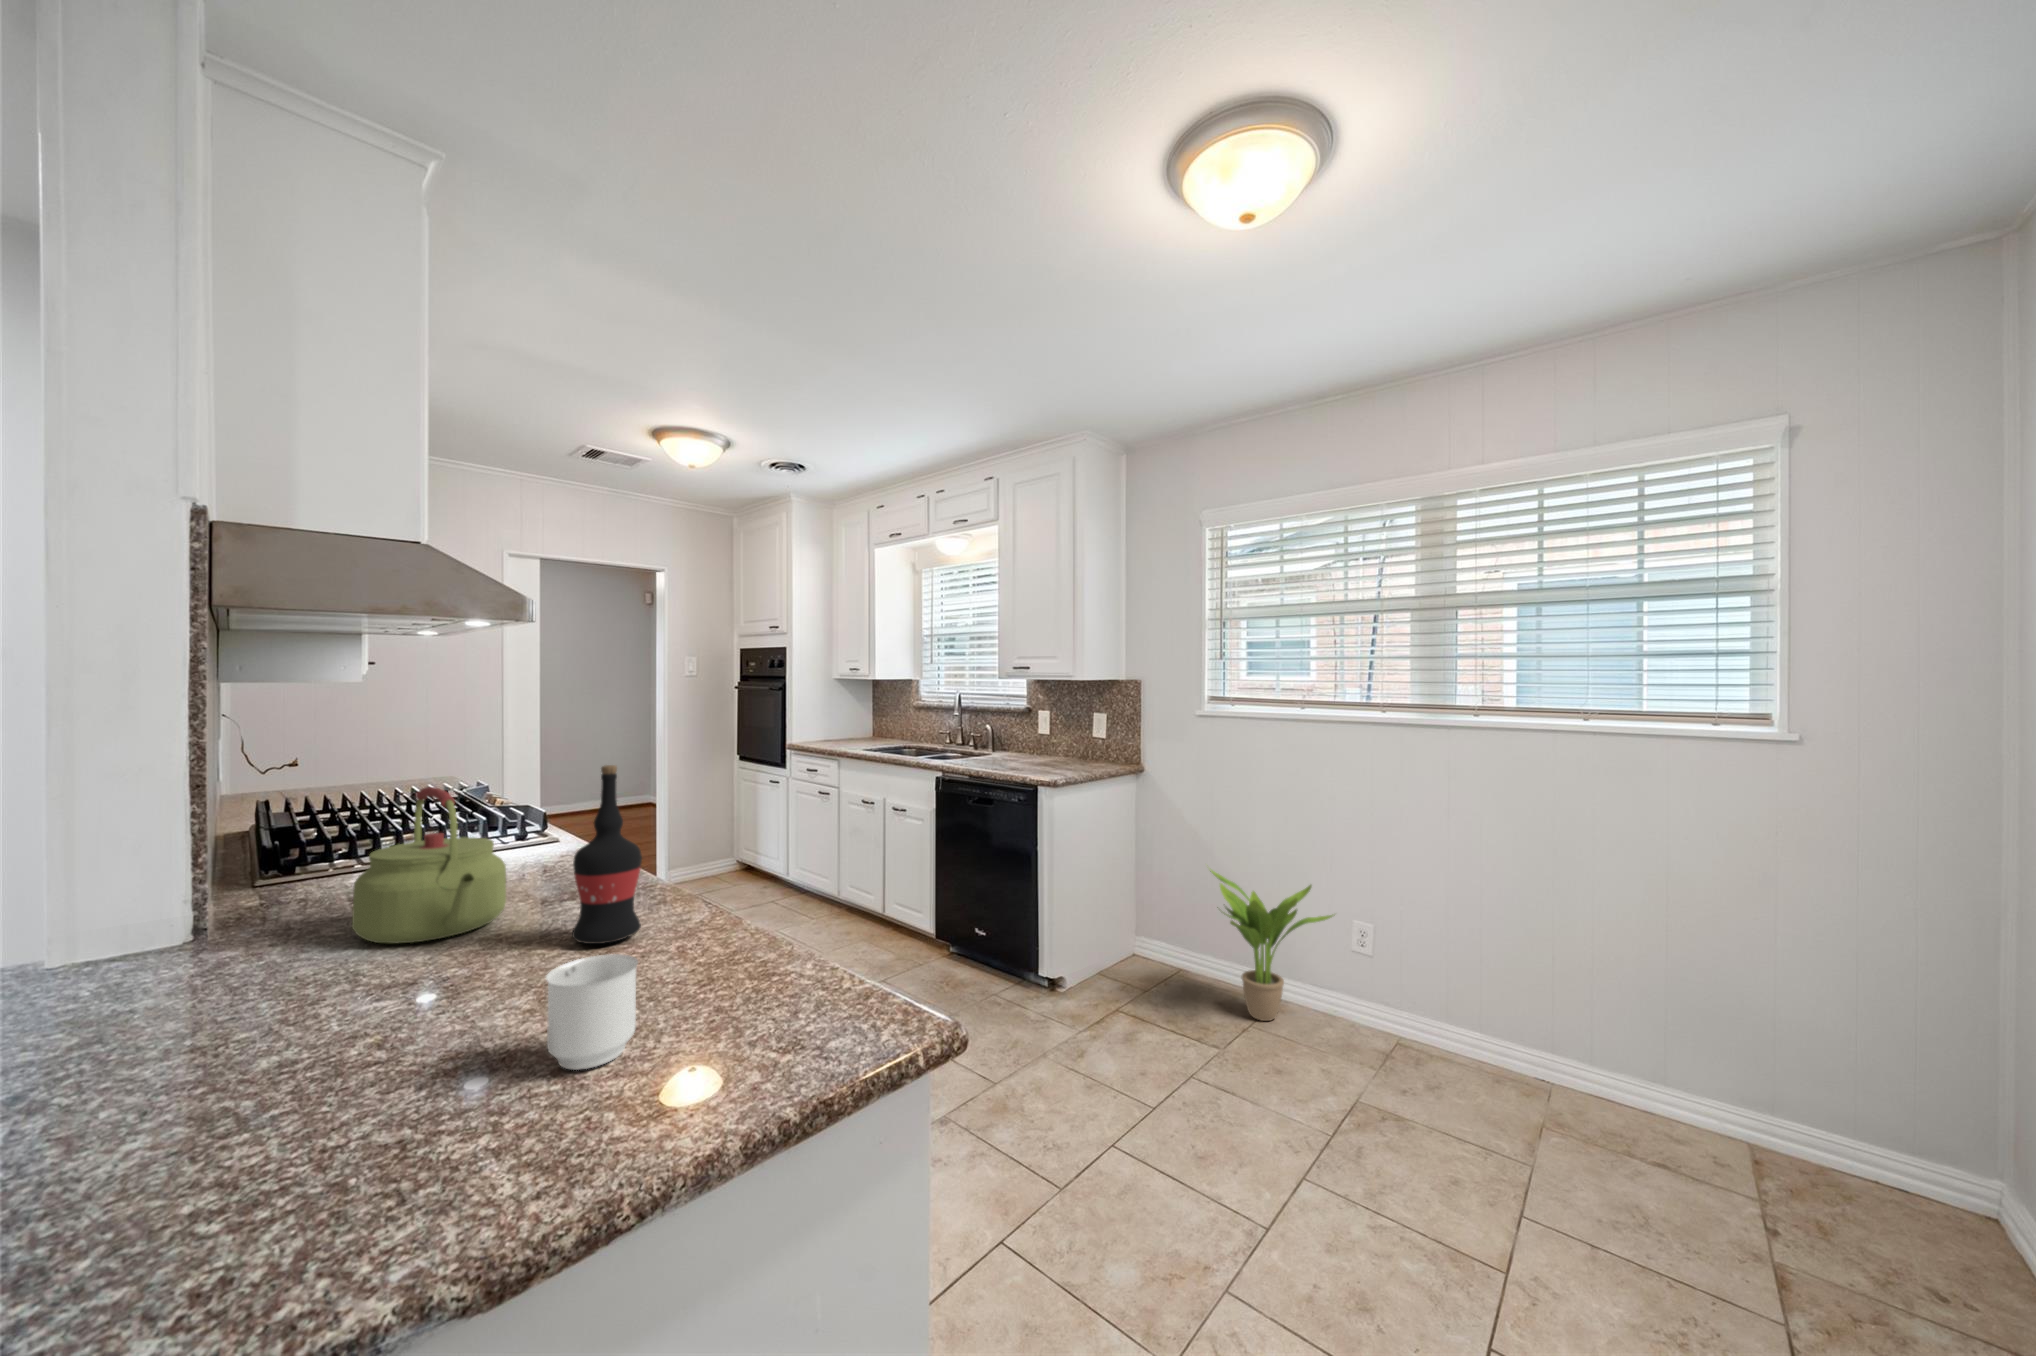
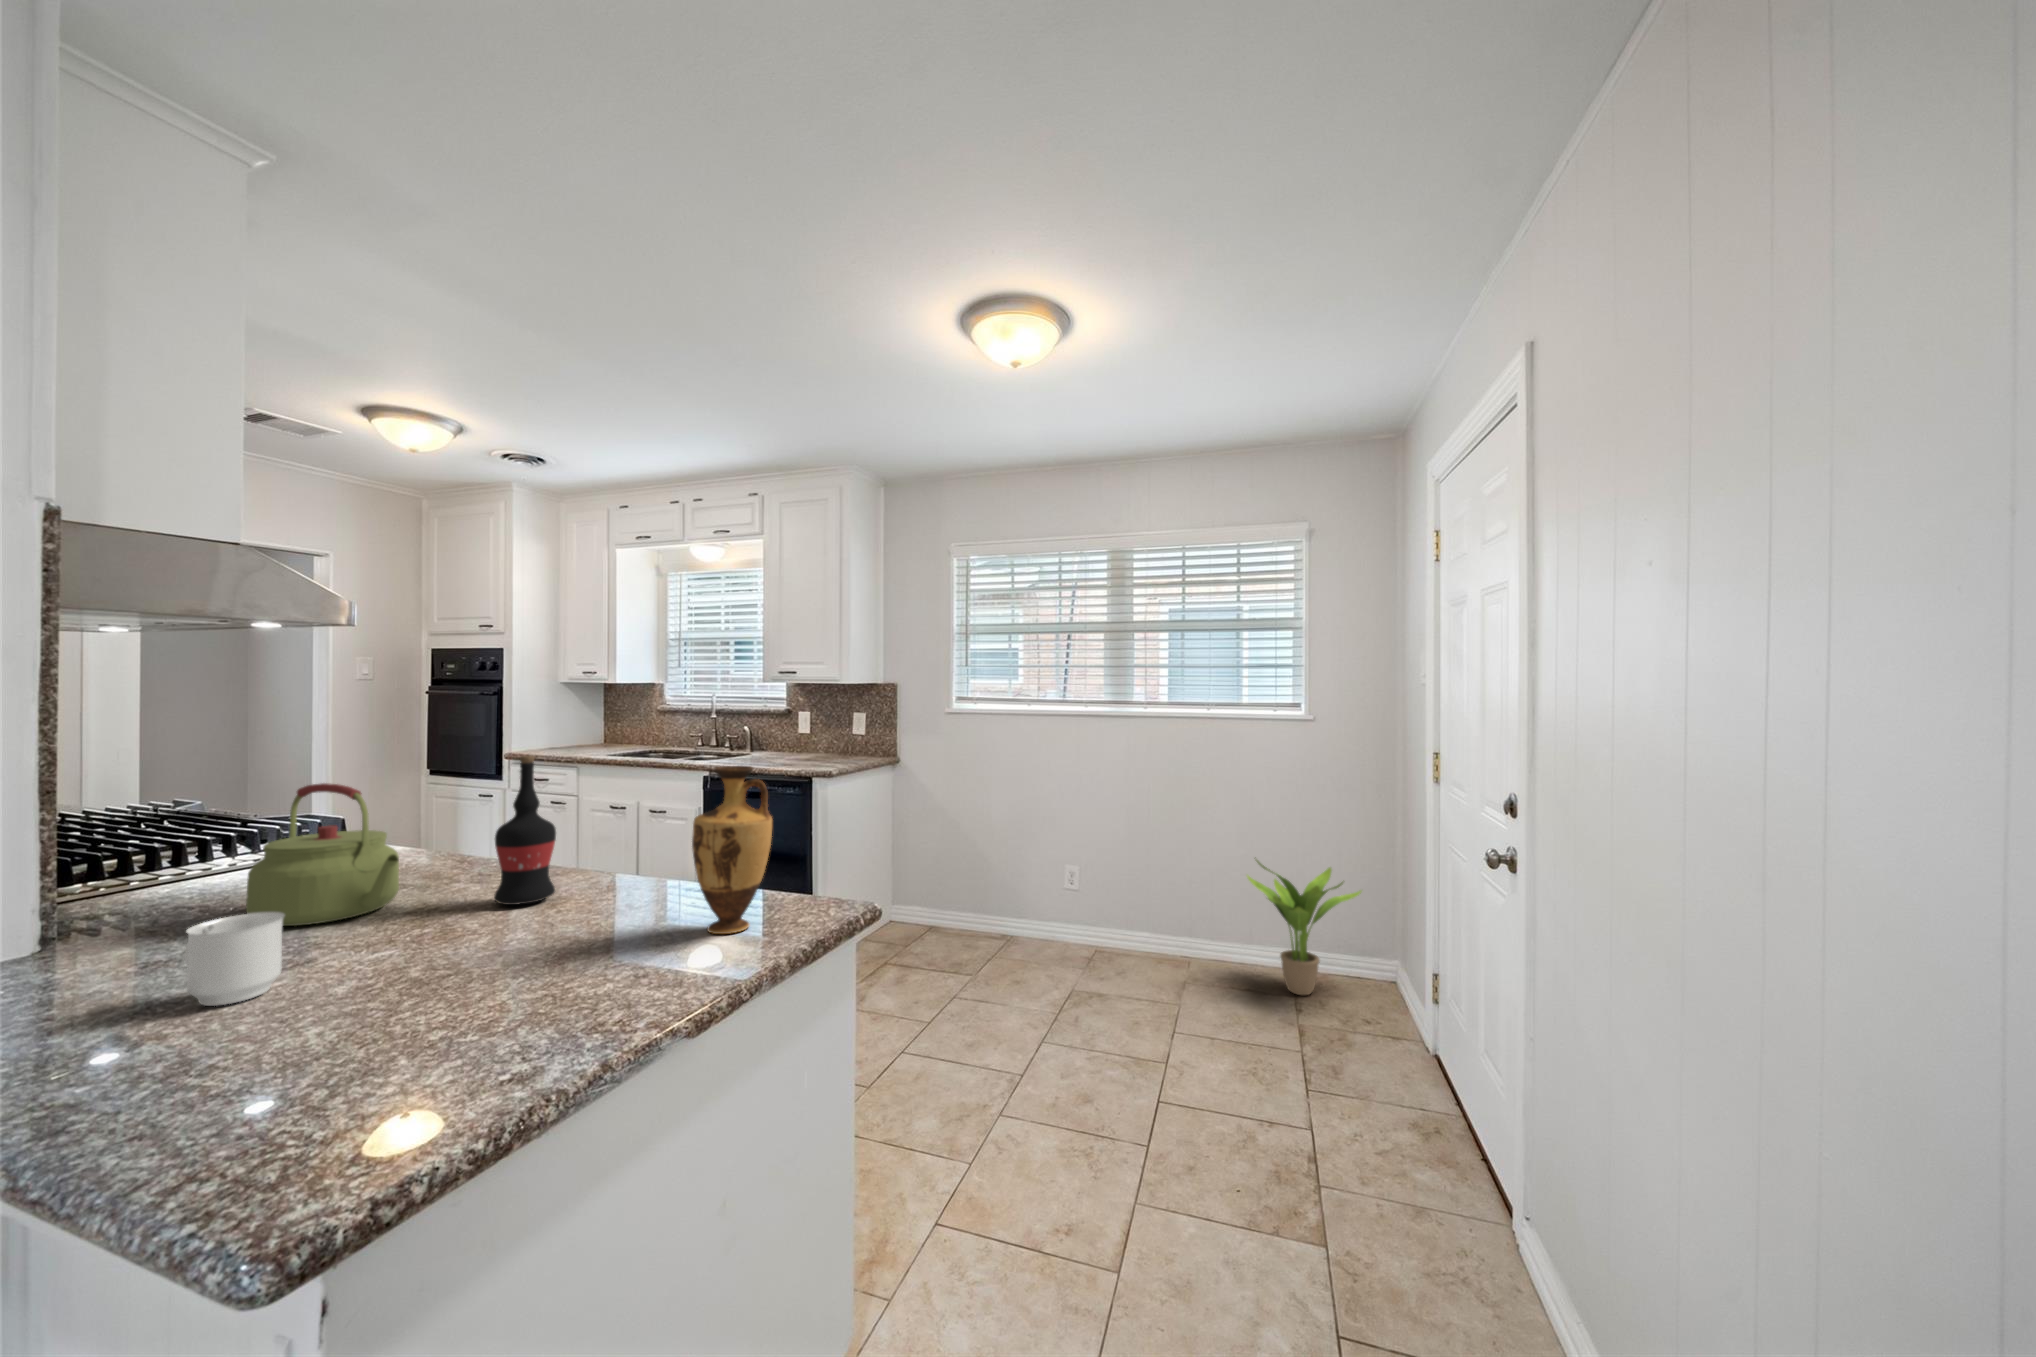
vase: none [711,797,824,1044] -> present [692,766,772,934]
potted plant: present [1210,870,1333,1021] -> present [1247,860,1361,995]
mug: present [546,954,638,1070] -> present [185,912,285,1006]

